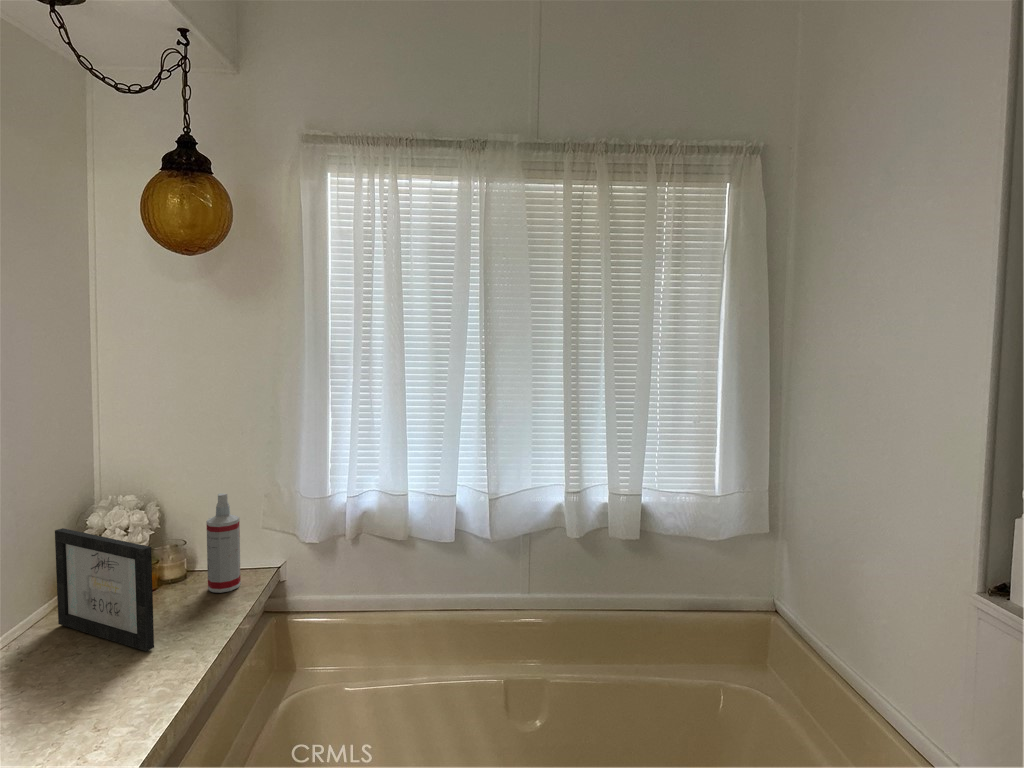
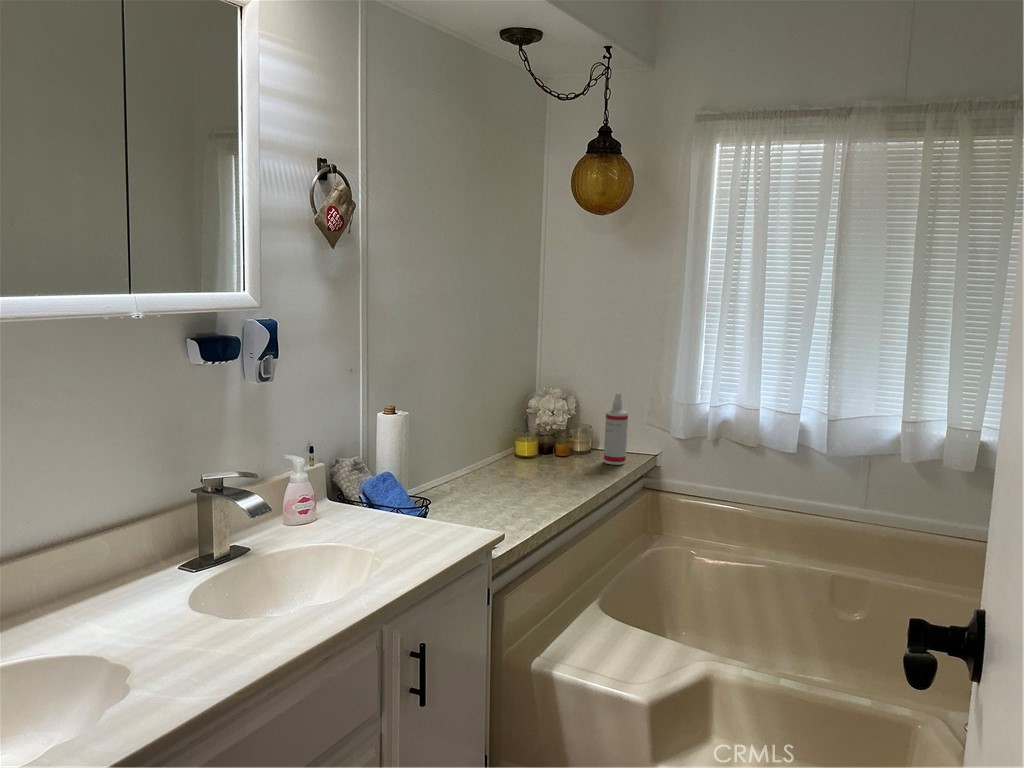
picture frame: present [55,528,154,651] -> none [516,402,580,484]

